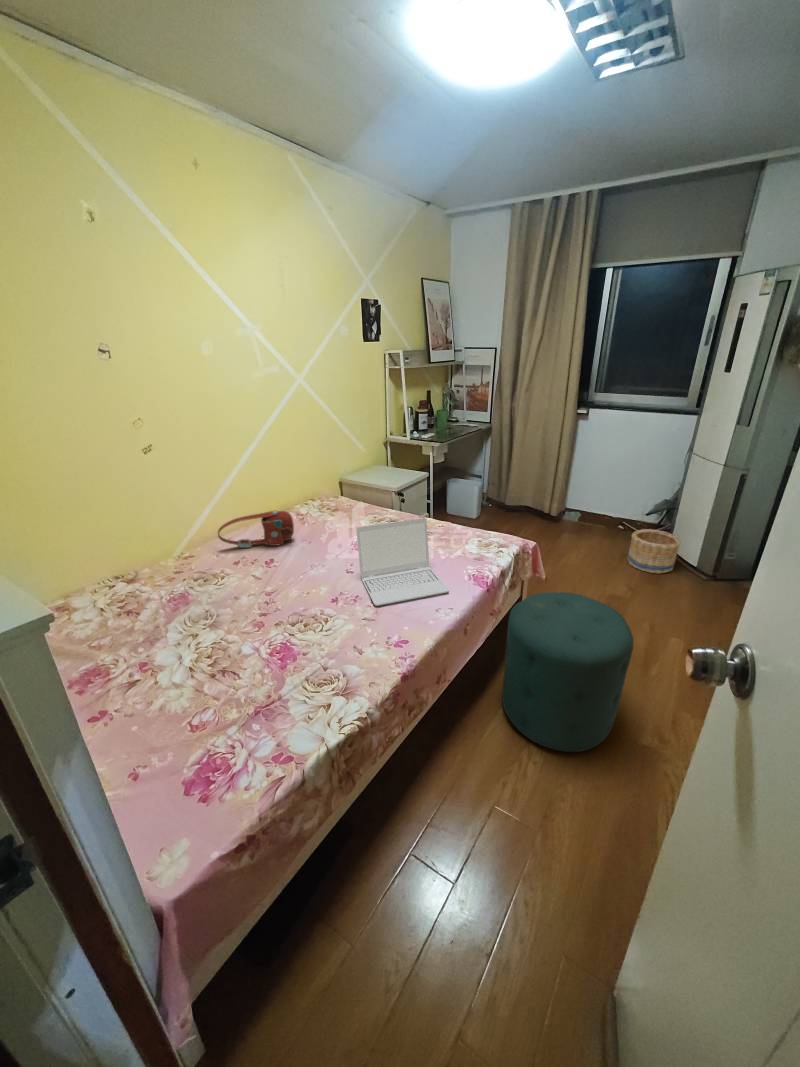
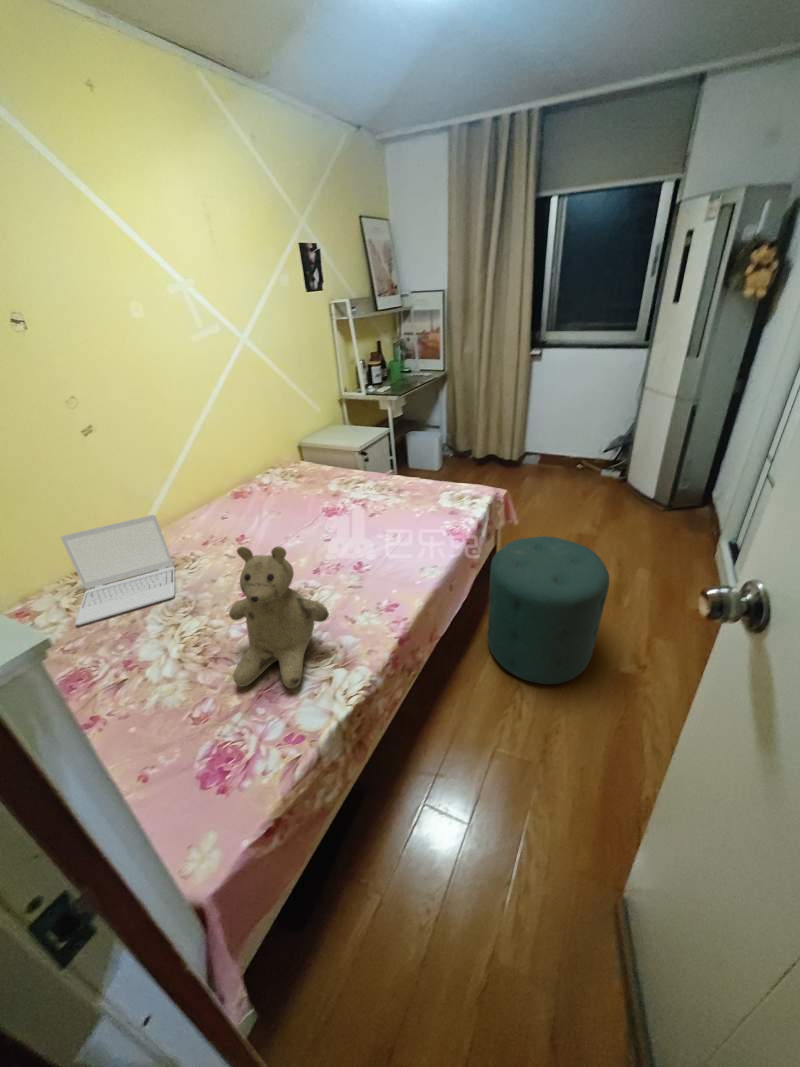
handbag: present [218,511,294,548] -> none [180,483,262,526]
laptop: present [356,518,449,606] -> present [61,515,175,625]
basket: present [628,529,681,573] -> none [586,465,635,507]
teddy bear: none [236,564,335,709] -> present [229,546,329,688]

